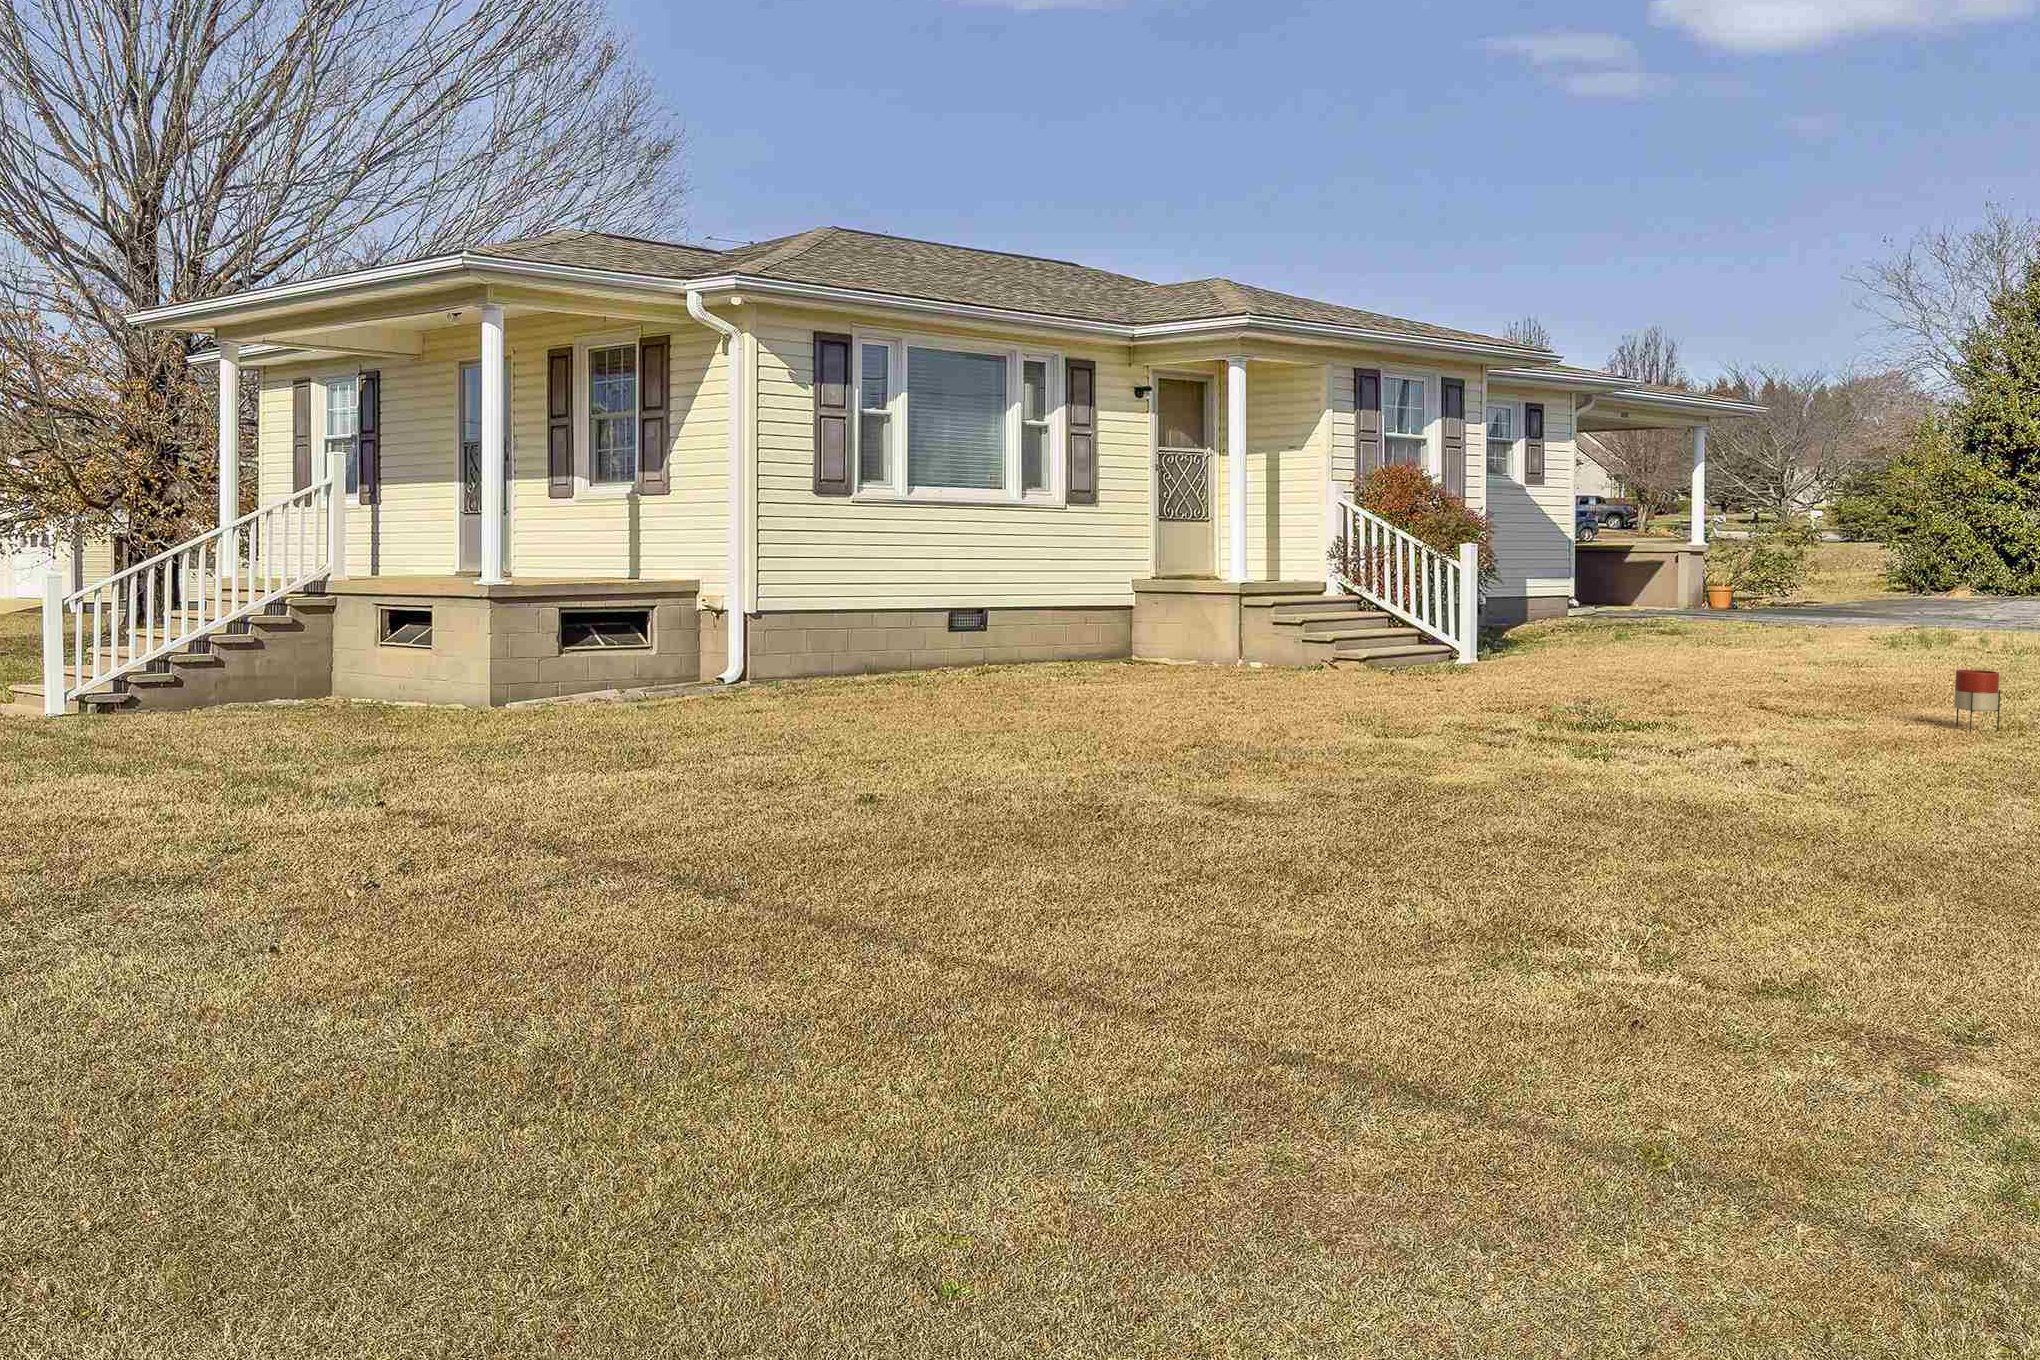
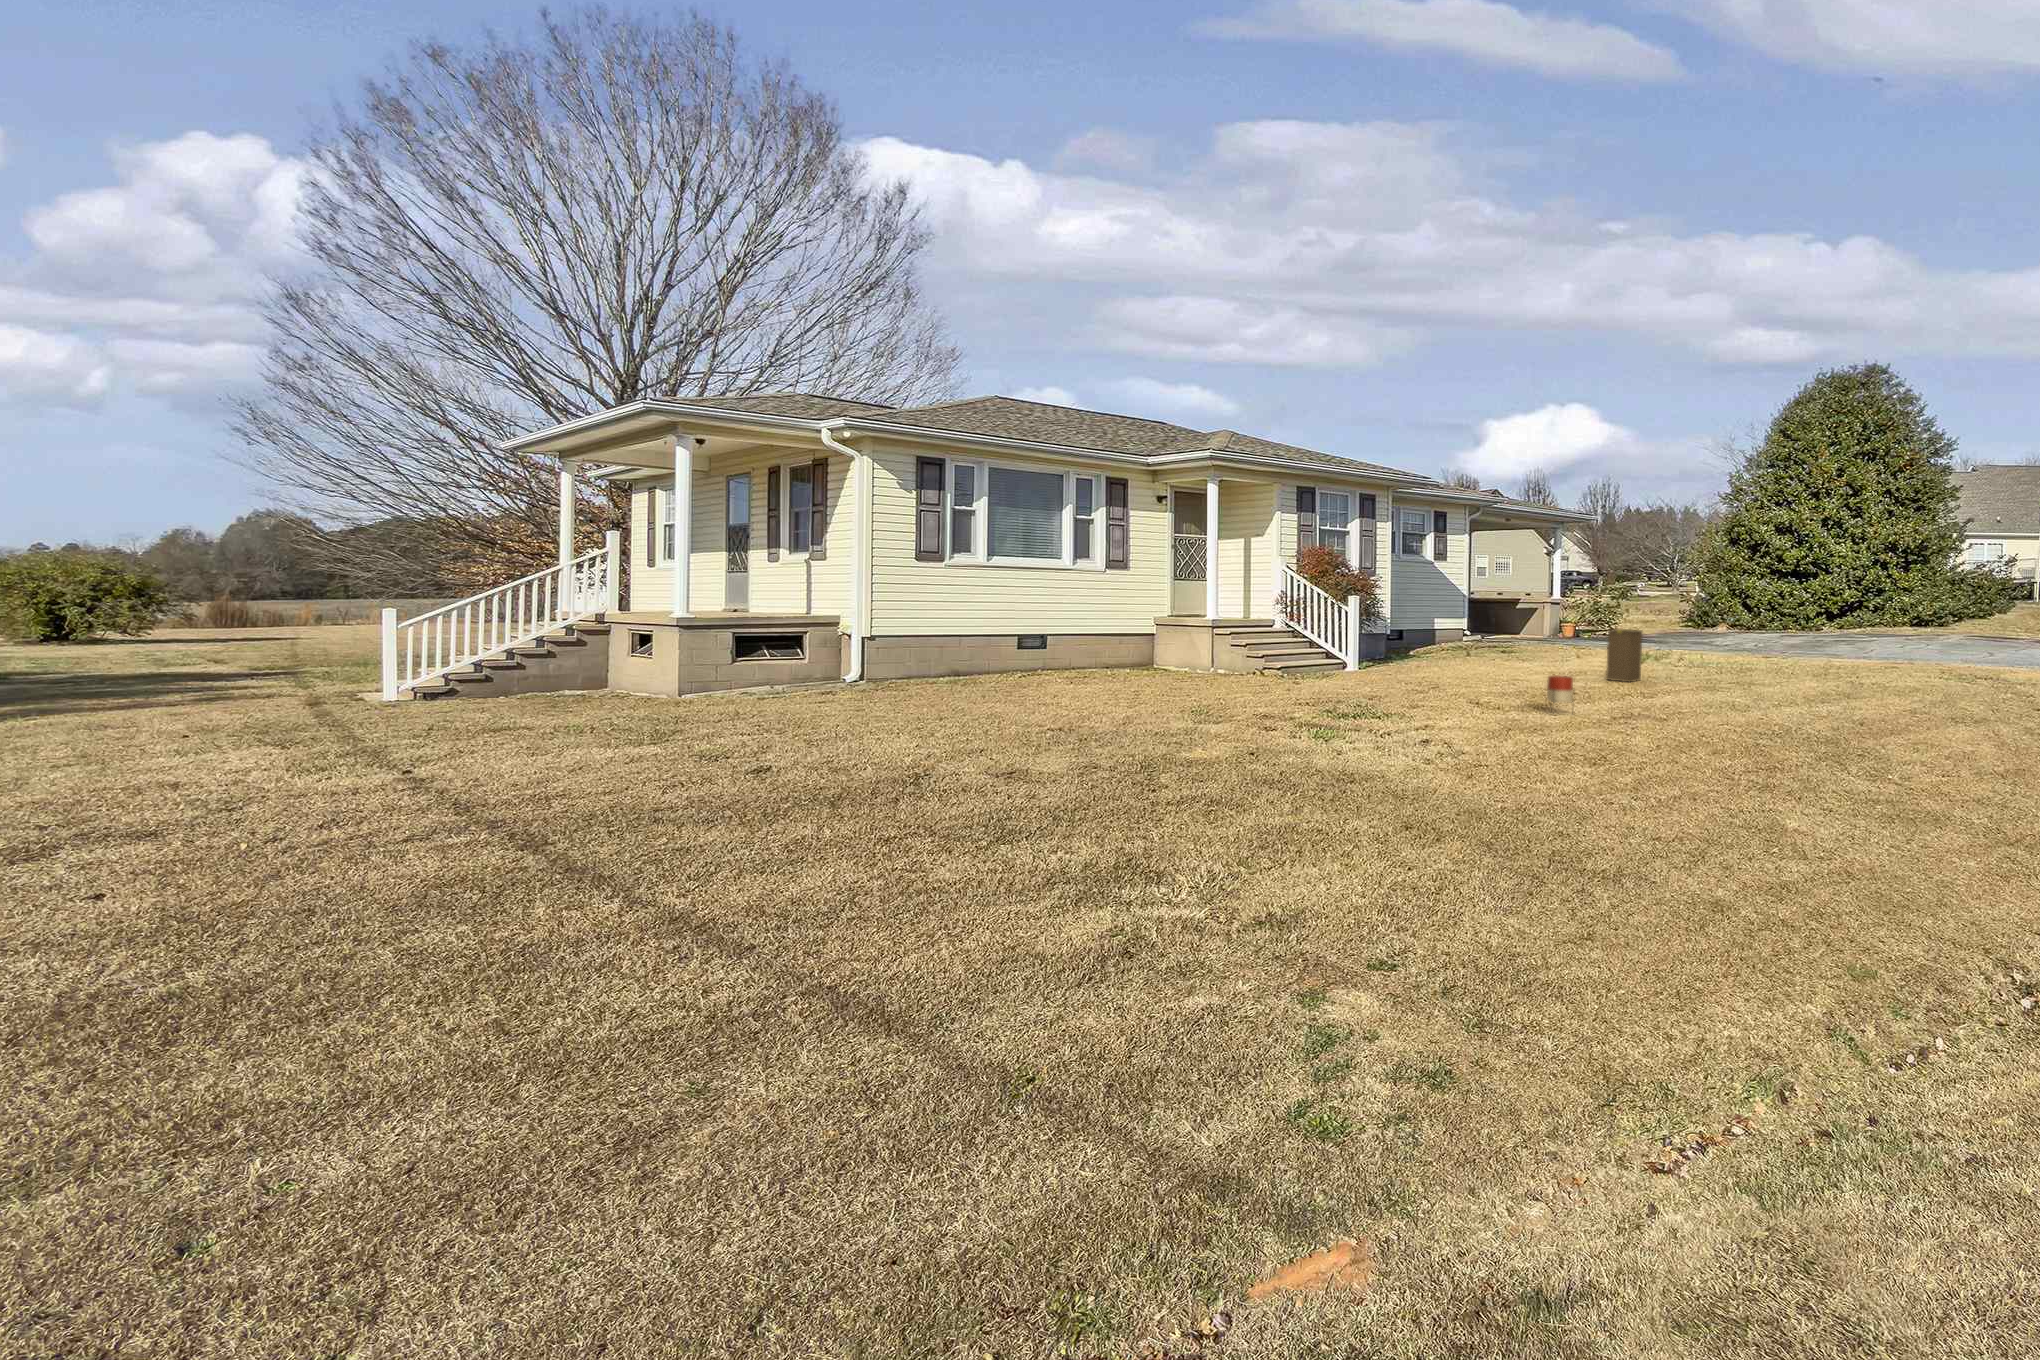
cardboard box: none [1956,595,2014,681] -> present [1606,629,1643,682]

